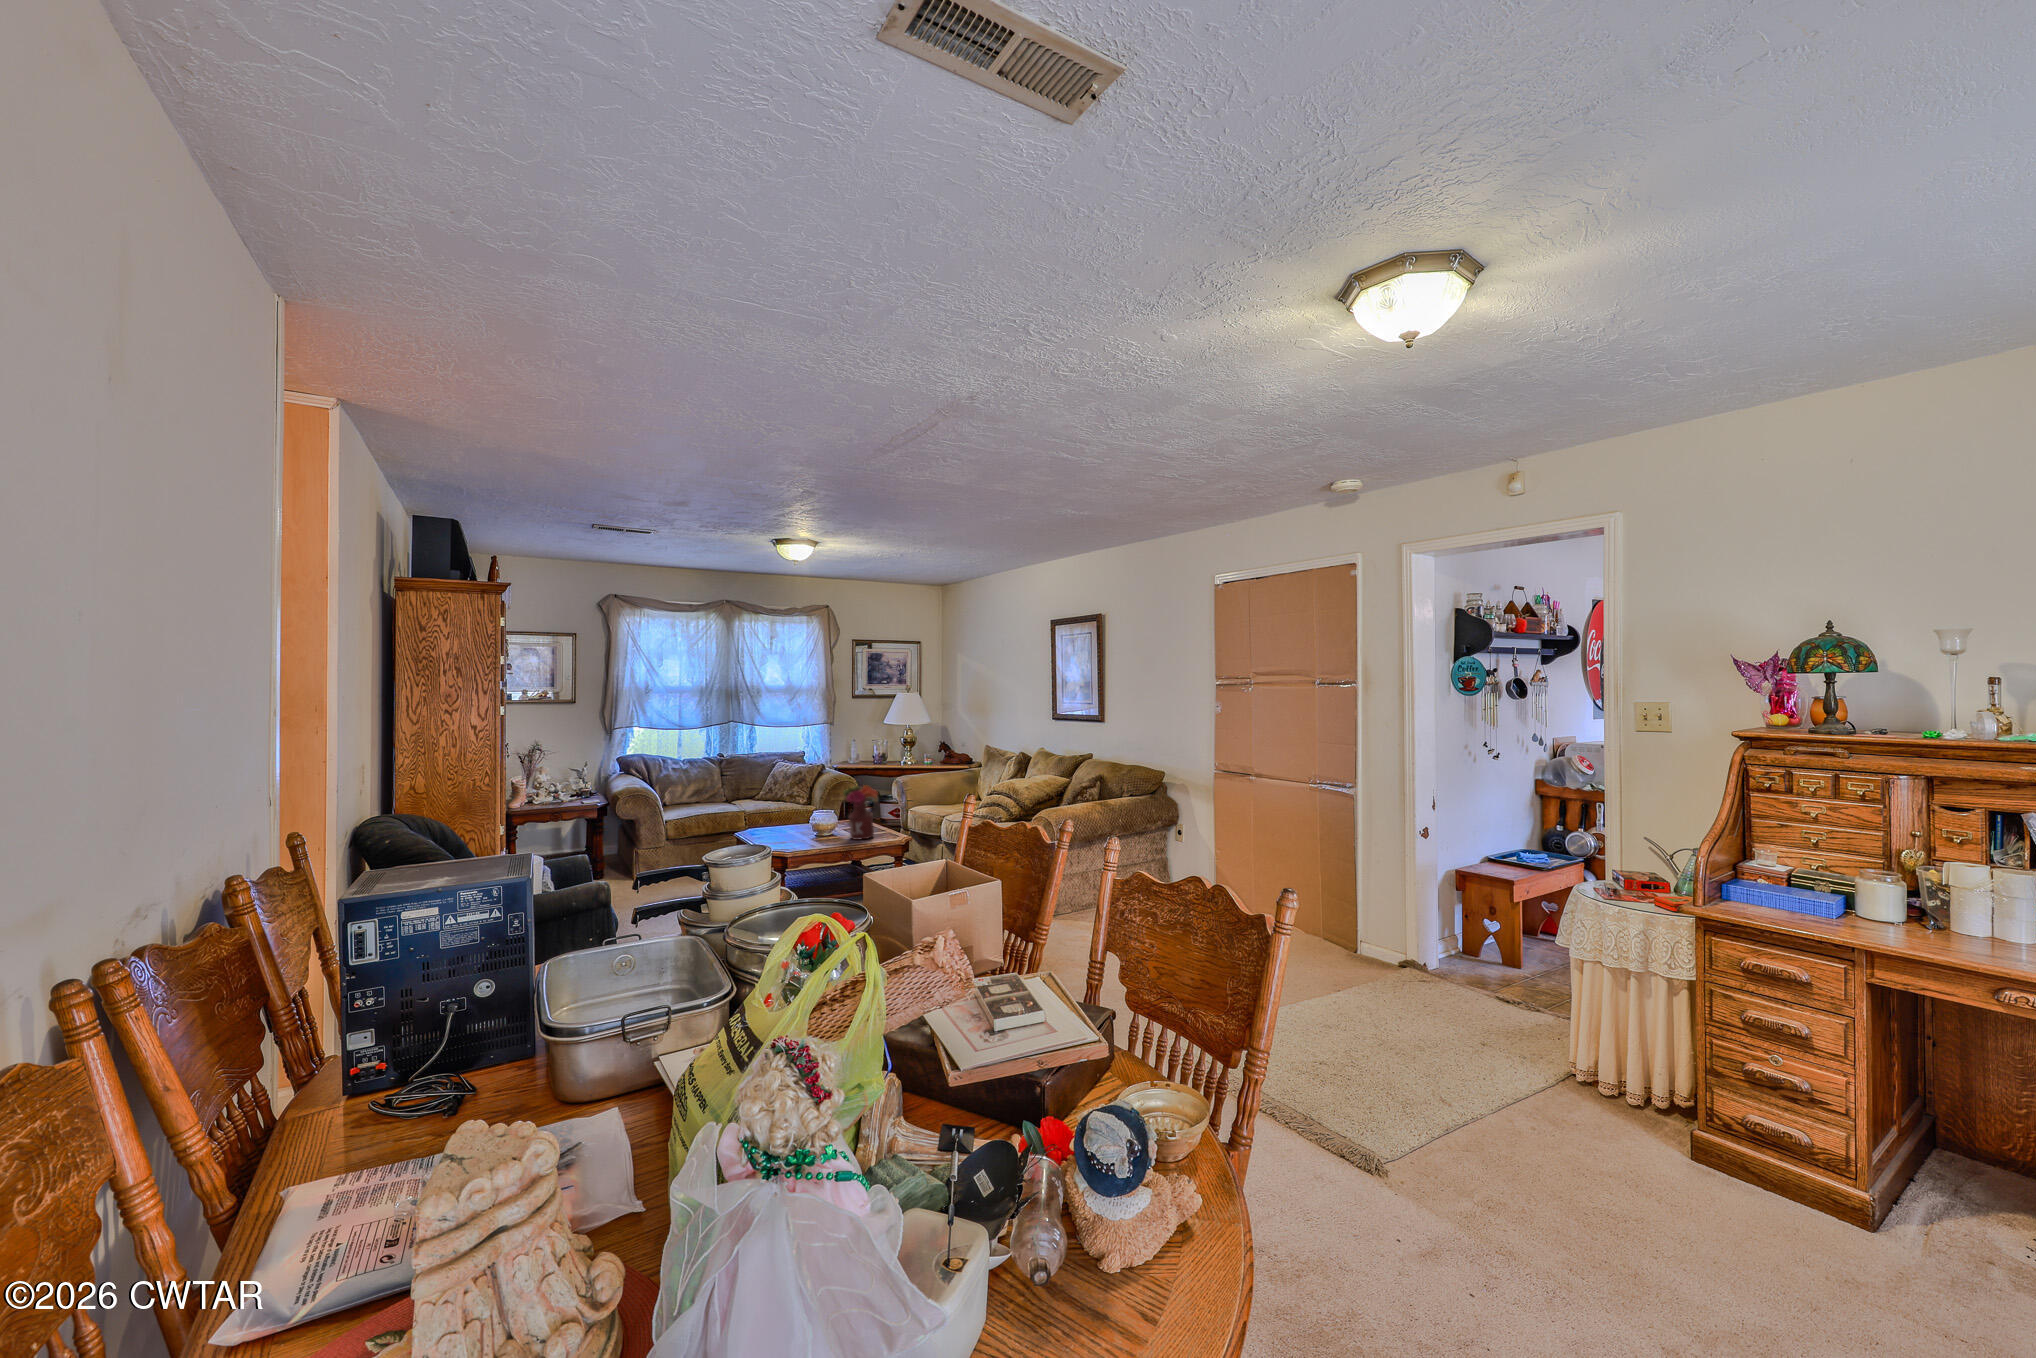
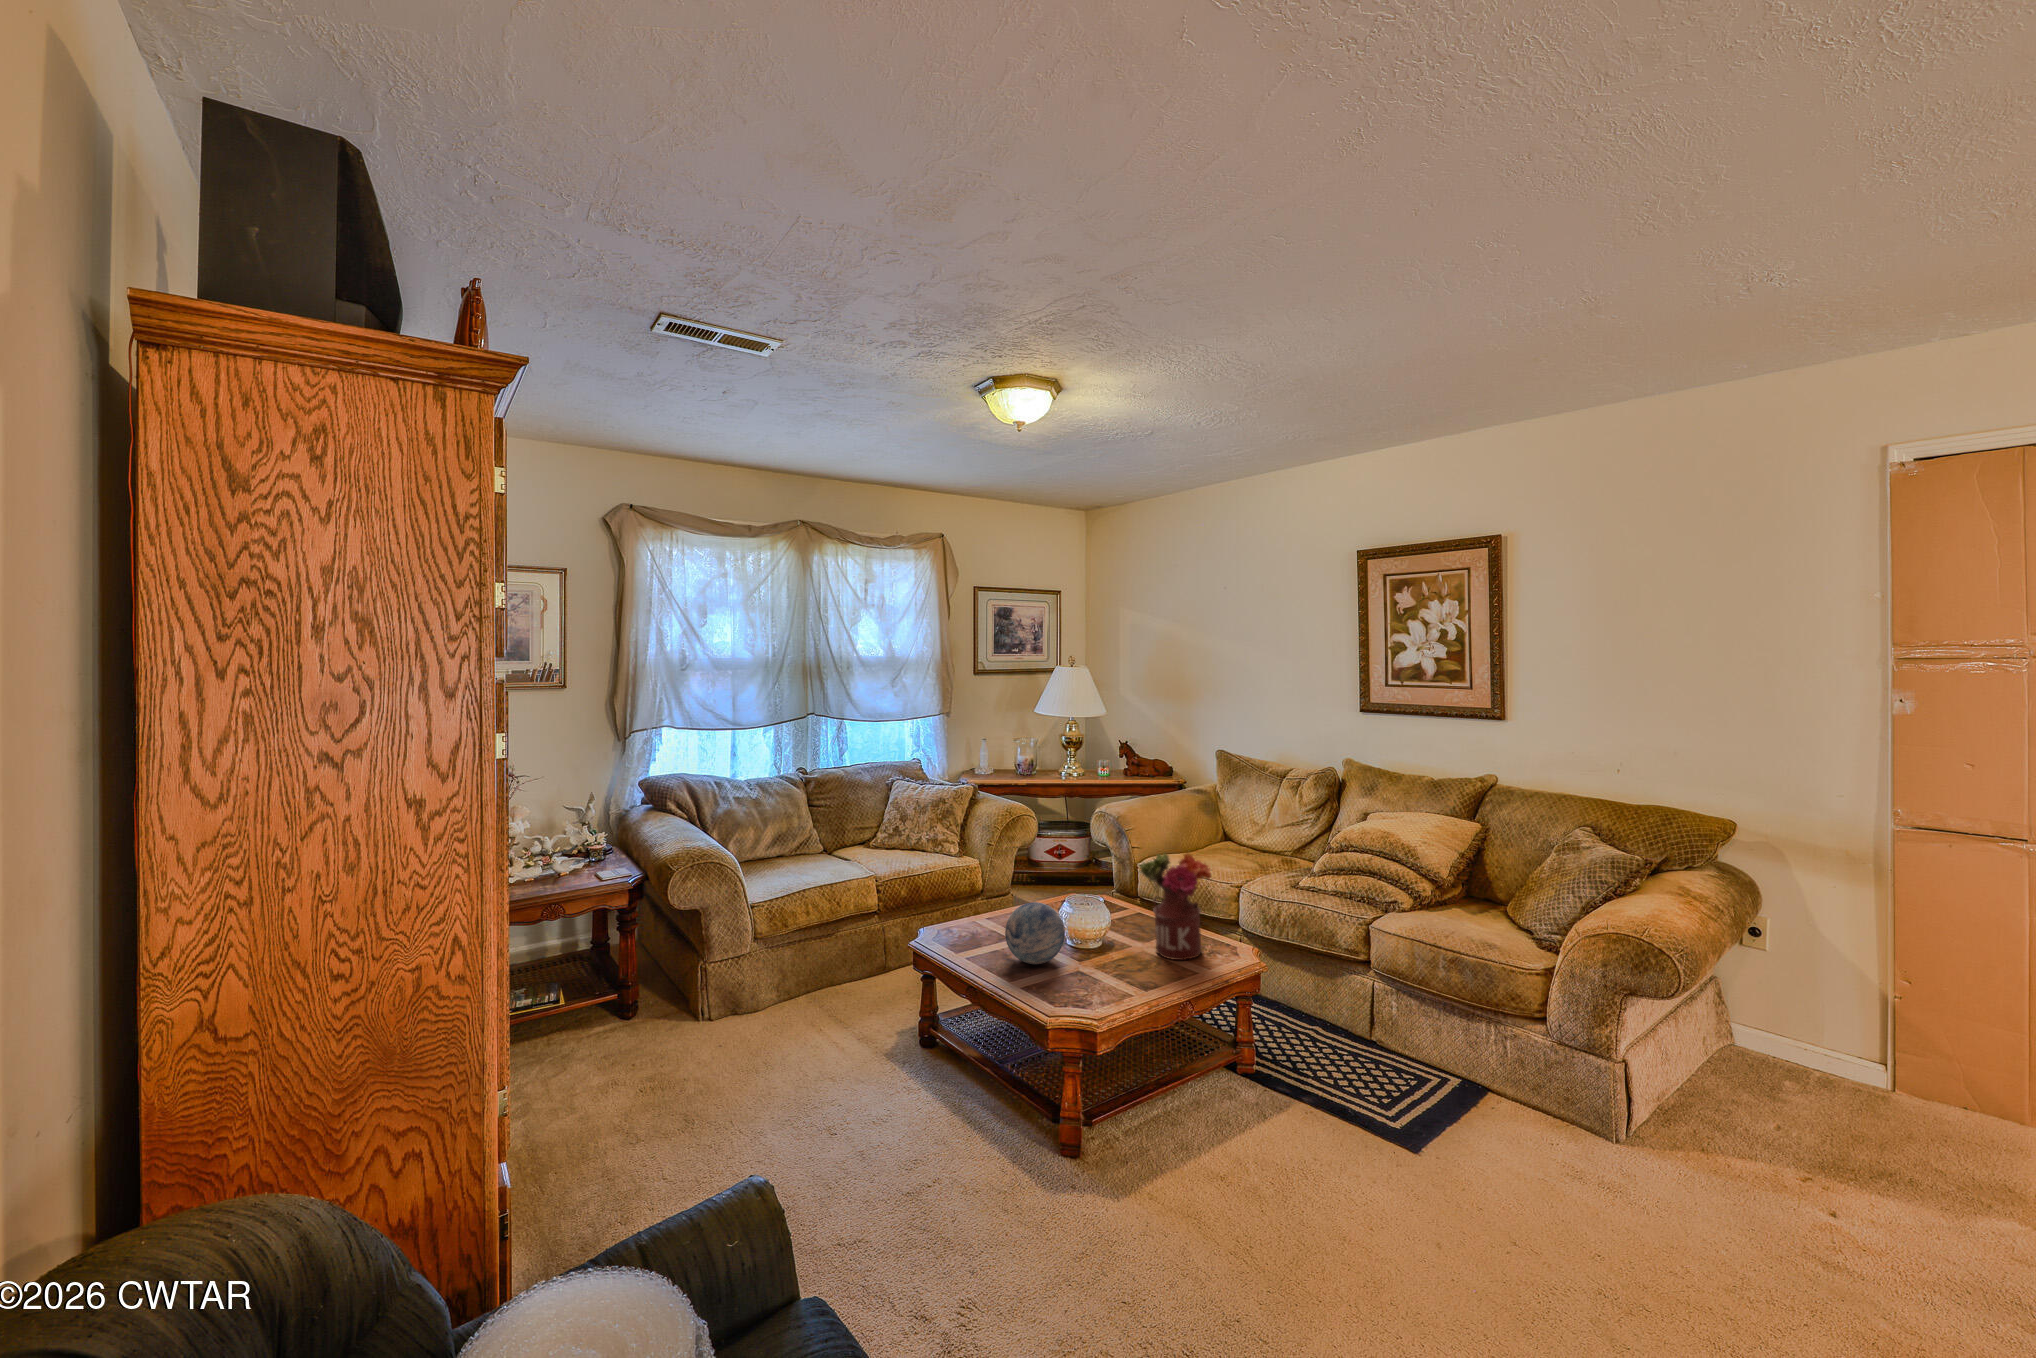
decorative orb: none [768,809,800,840] -> present [1005,902,1065,964]

